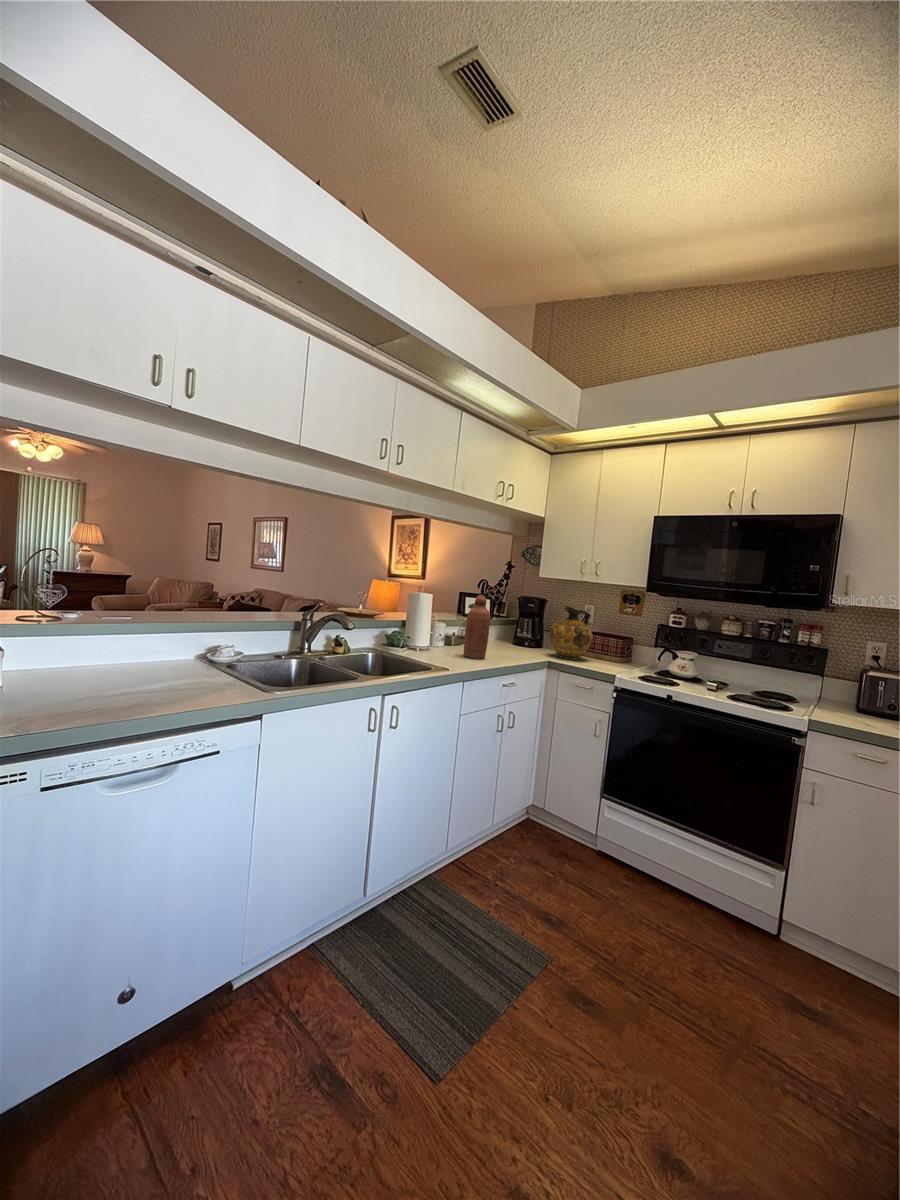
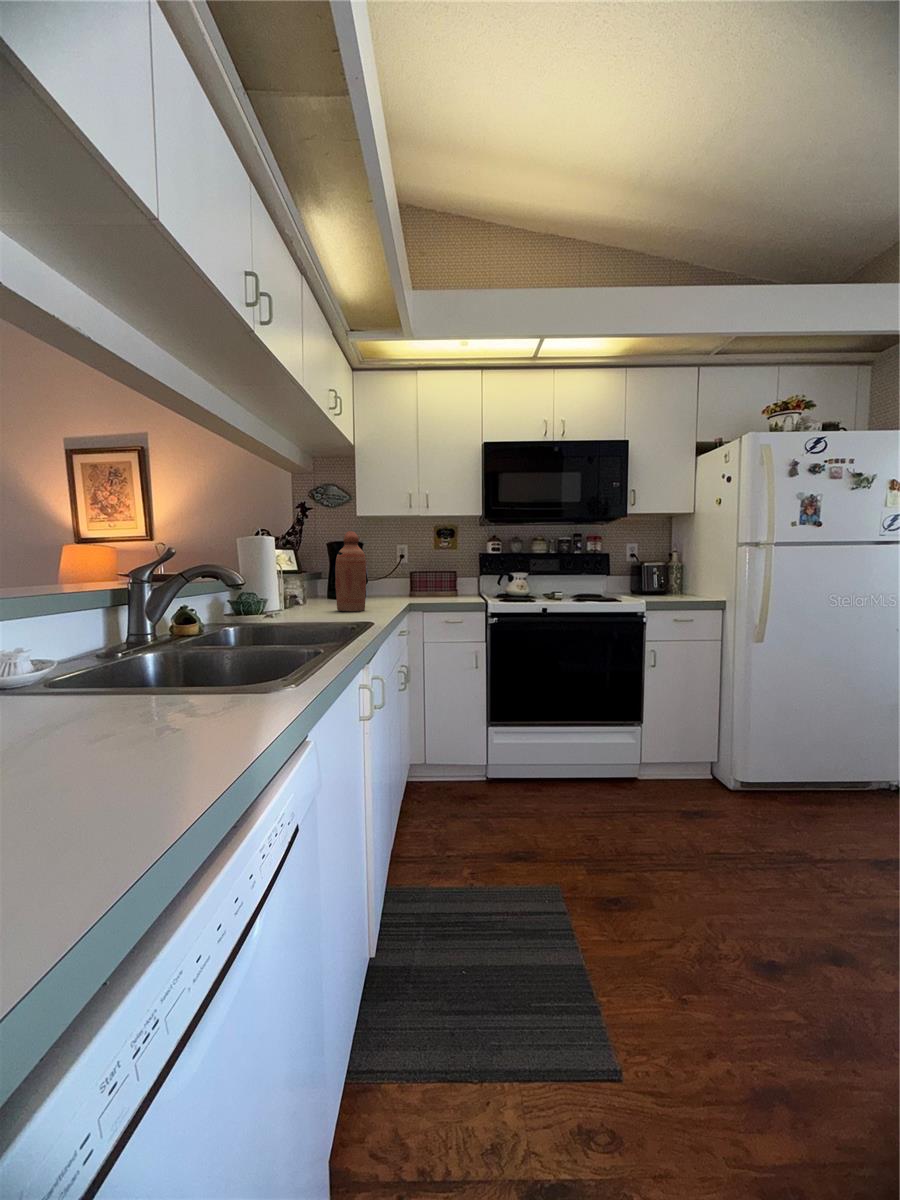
ceramic jug: present [550,606,592,660] -> none [391,543,436,599]

